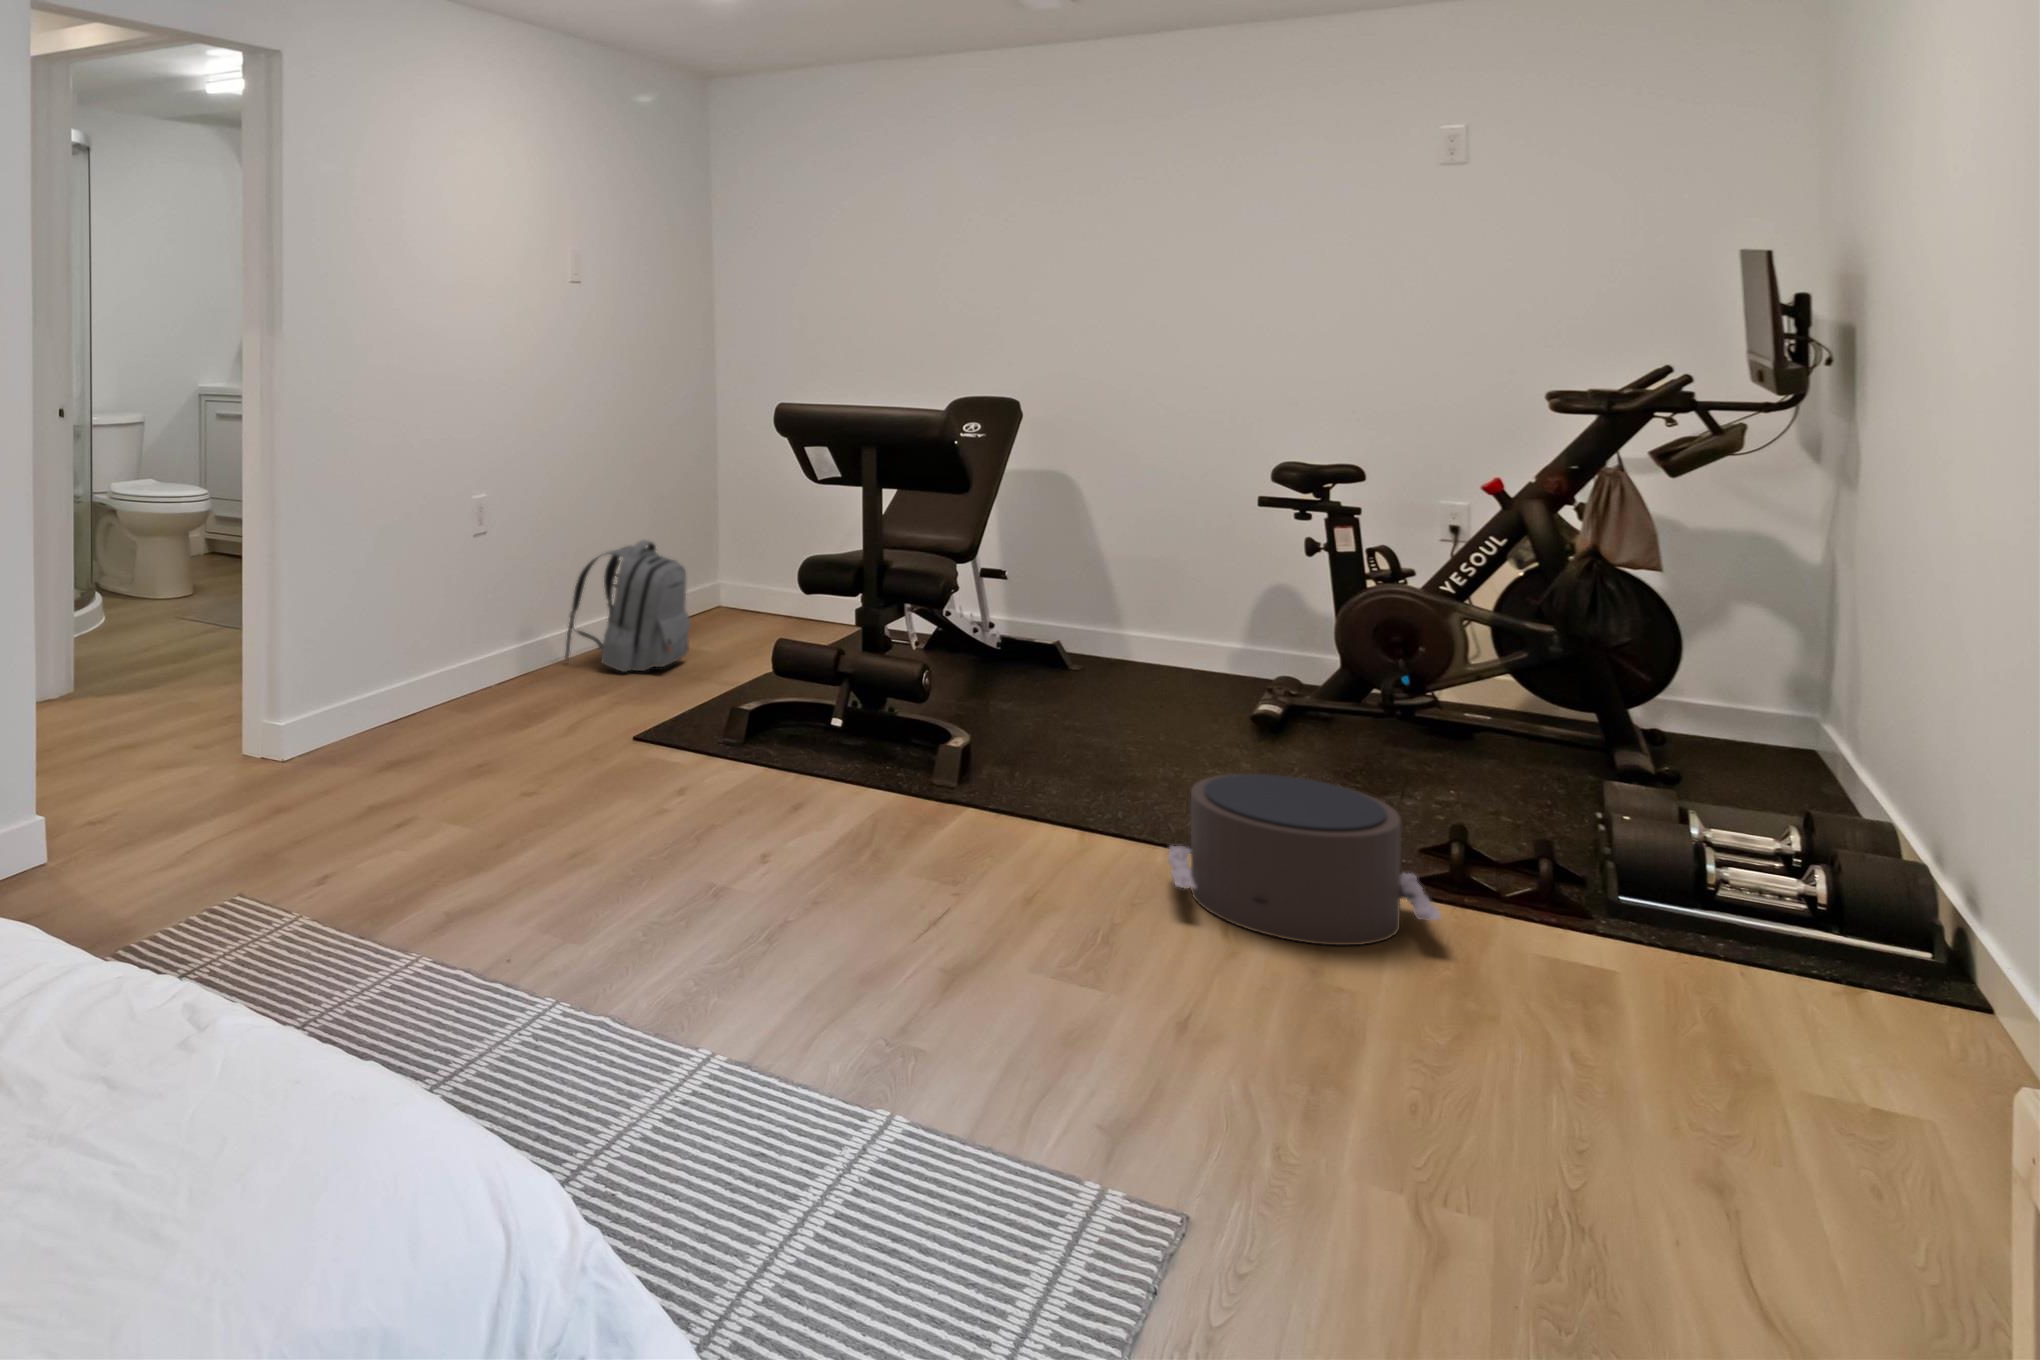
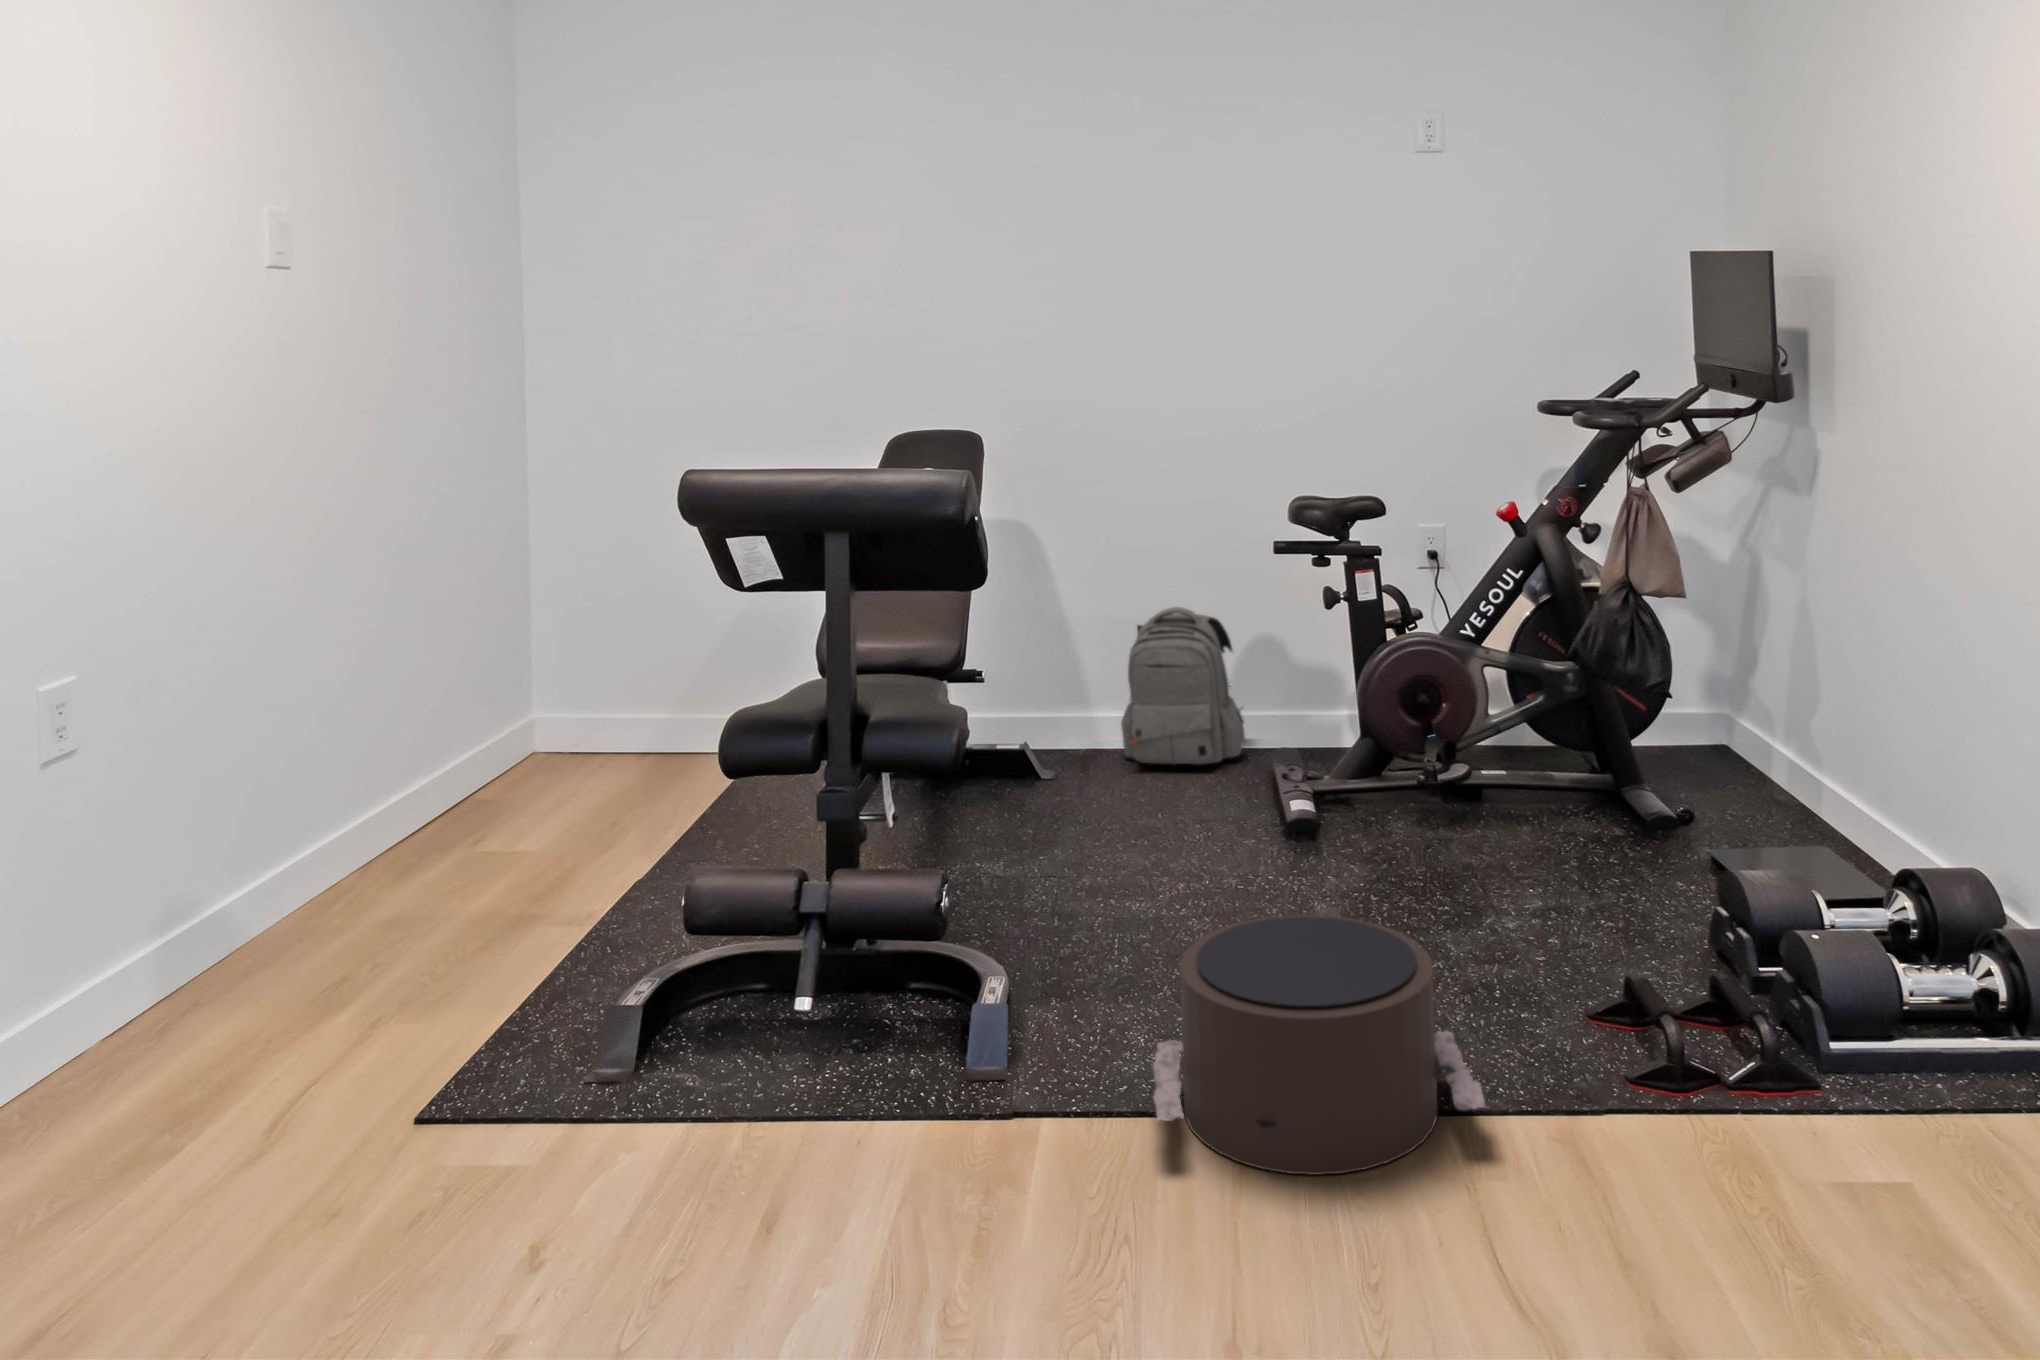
backpack: present [565,540,690,672] -> present [1121,607,1245,764]

